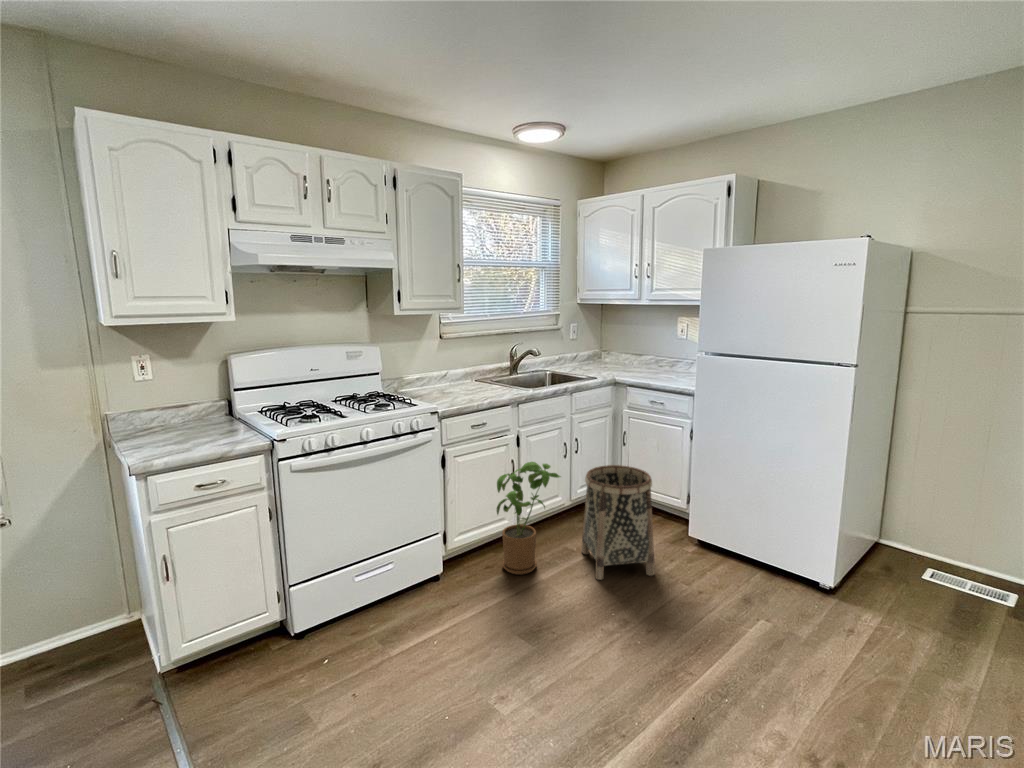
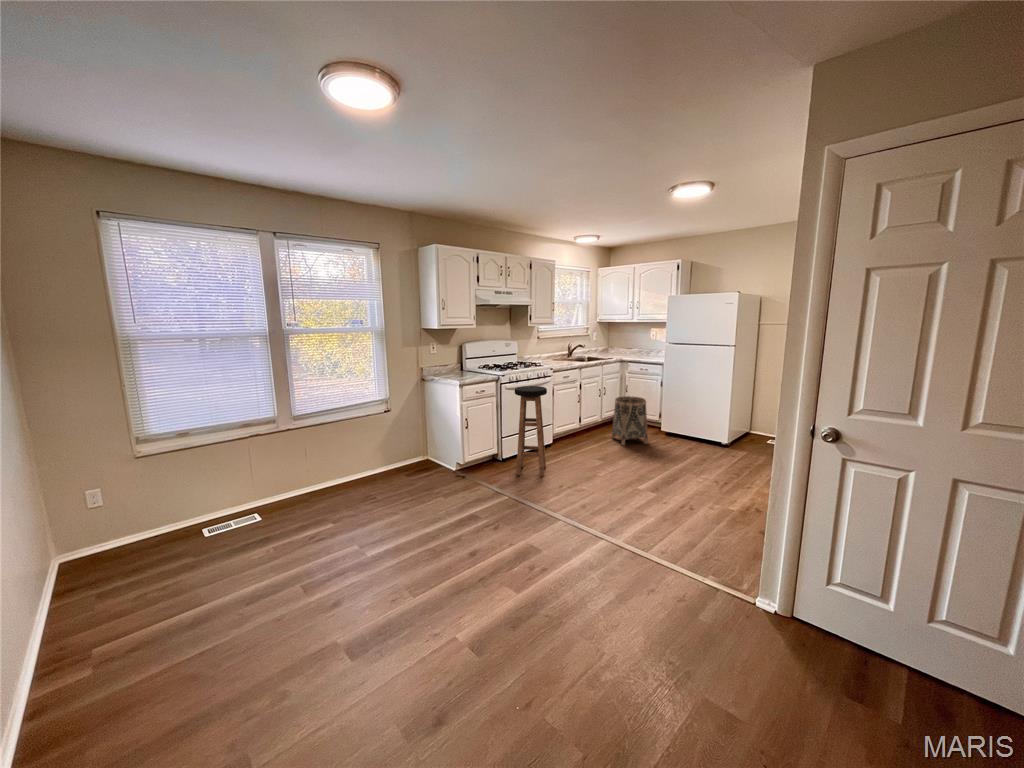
house plant: present [497,462,561,575] -> none [574,392,605,445]
bar stool: none [287,467,391,707] -> present [515,386,547,477]

